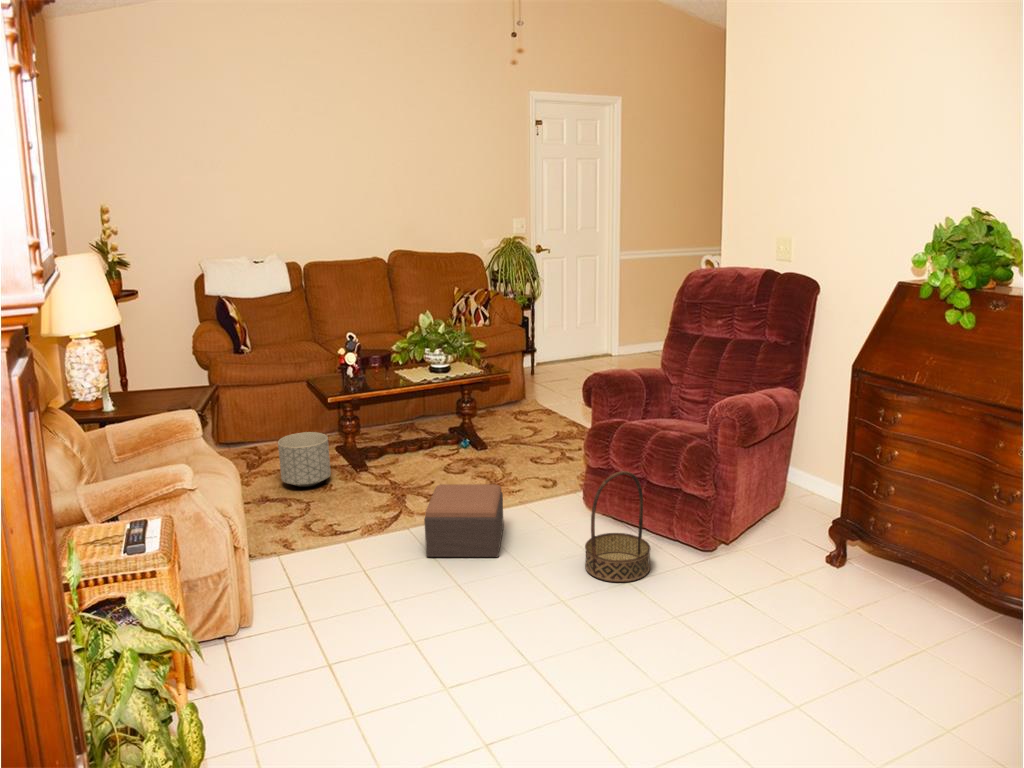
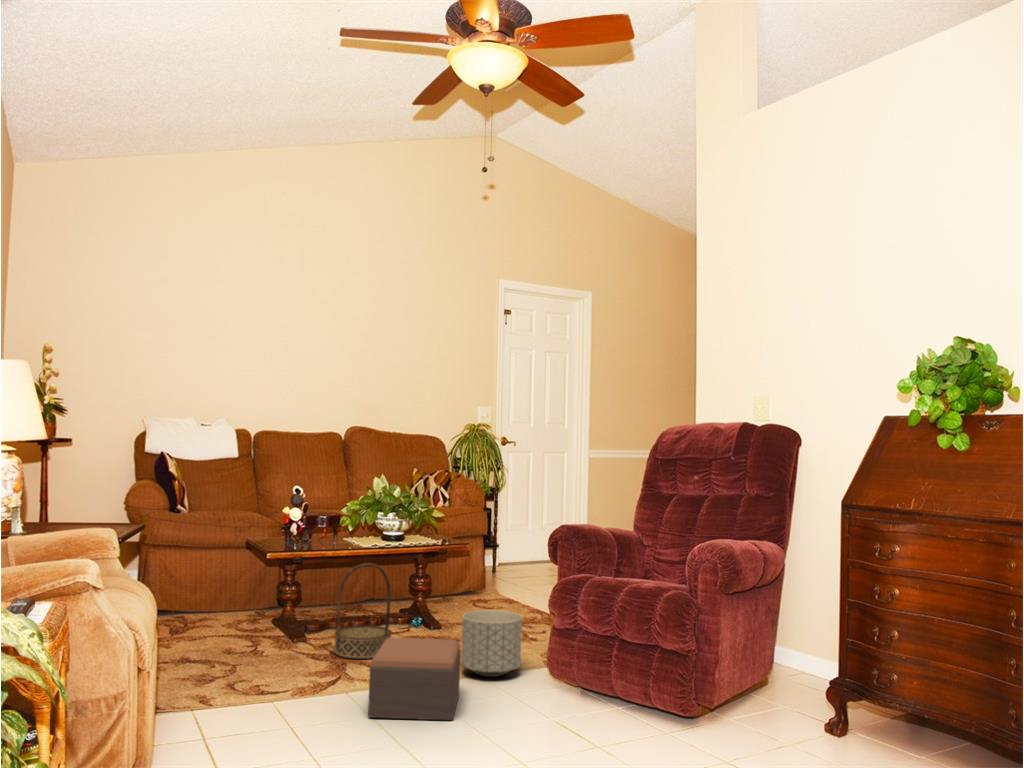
planter: present [278,432,331,487] -> present [461,610,522,677]
basket: present [585,471,650,582] -> present [334,563,391,659]

